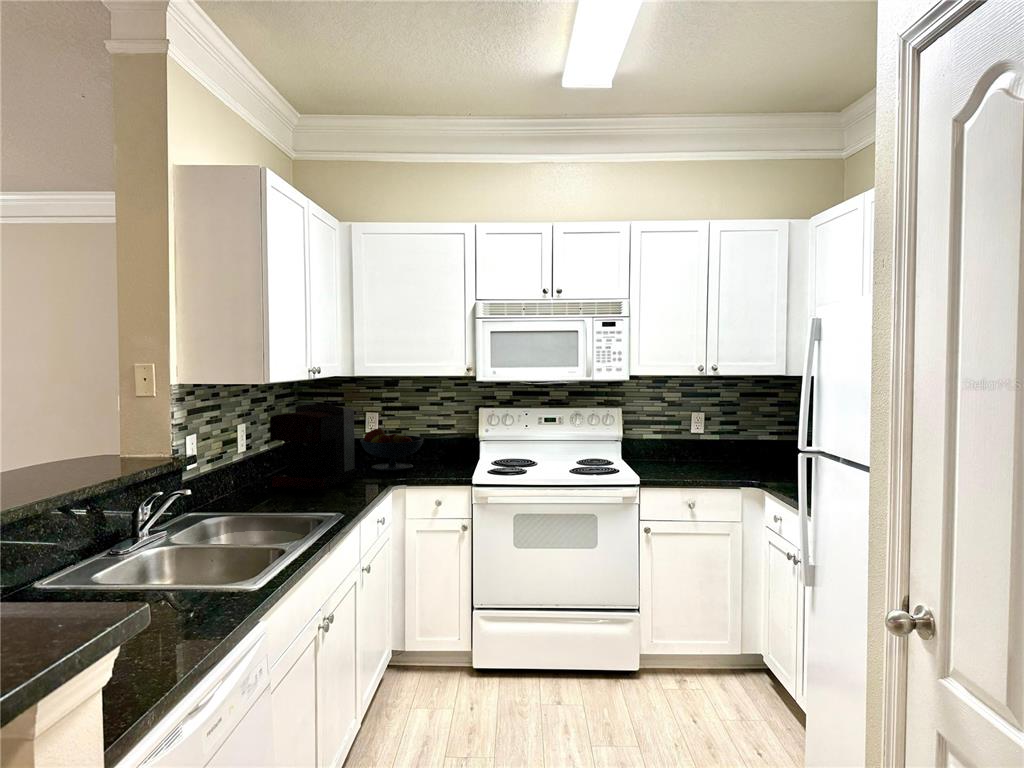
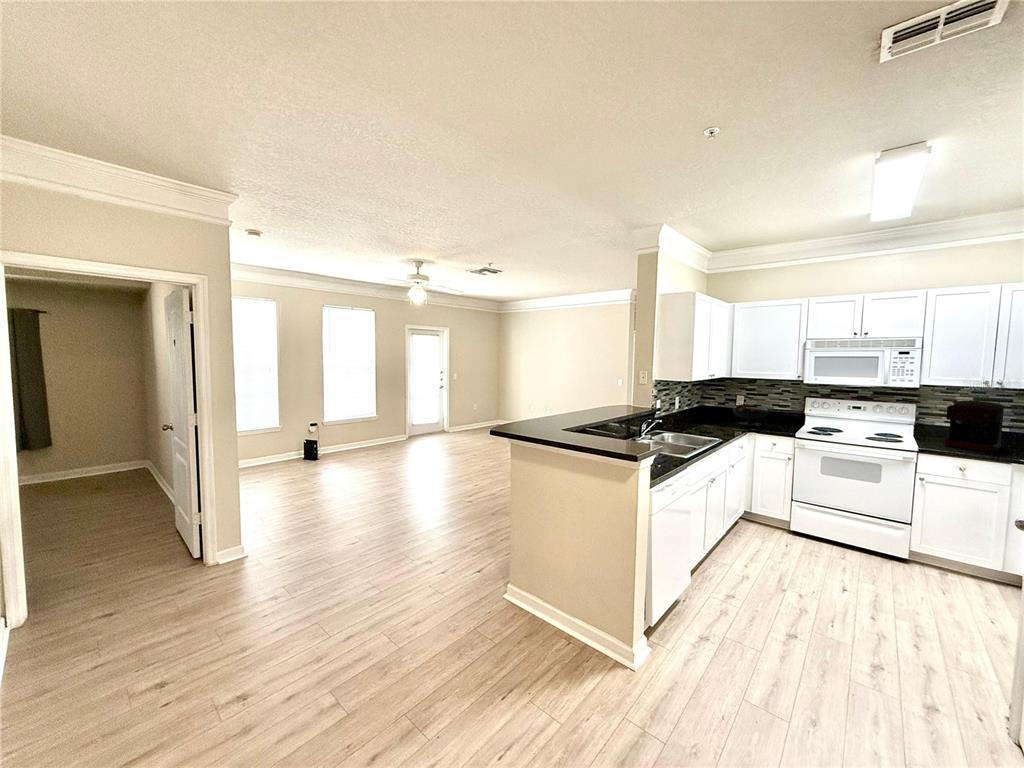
coffee maker: present [270,404,355,490] -> present [945,401,1004,452]

